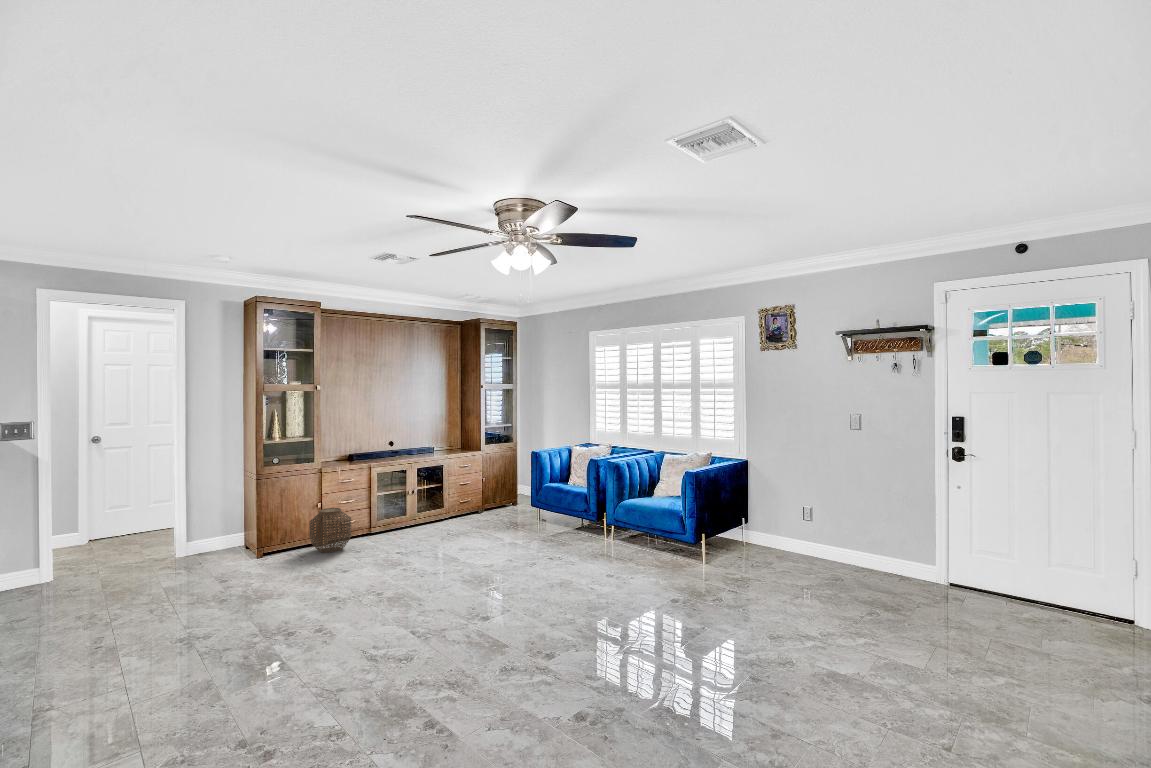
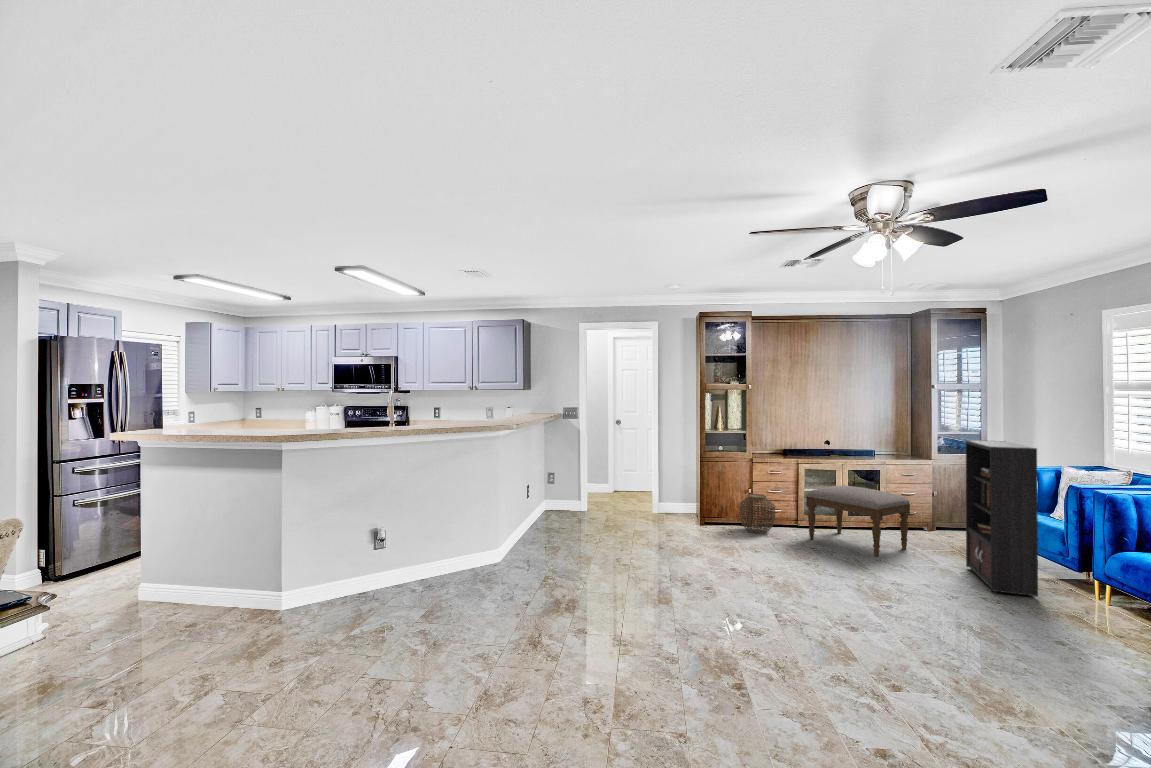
bookcase: none [524,430,611,555] -> present [966,440,1089,612]
ottoman: none [386,485,477,548] -> present [806,486,910,556]

